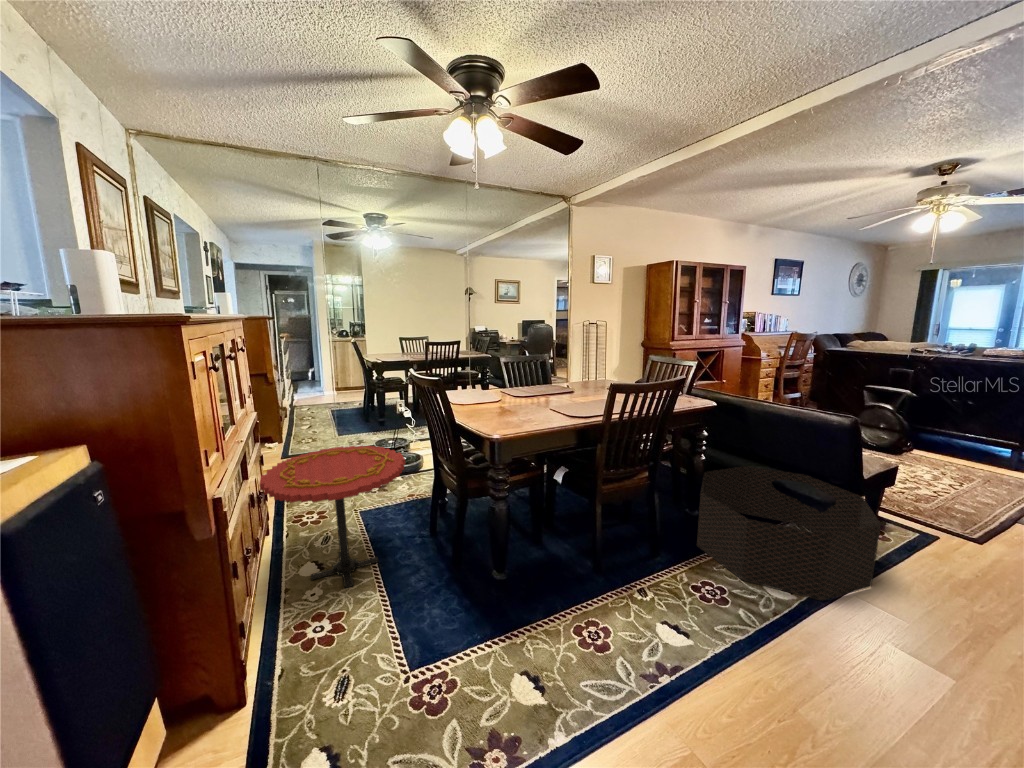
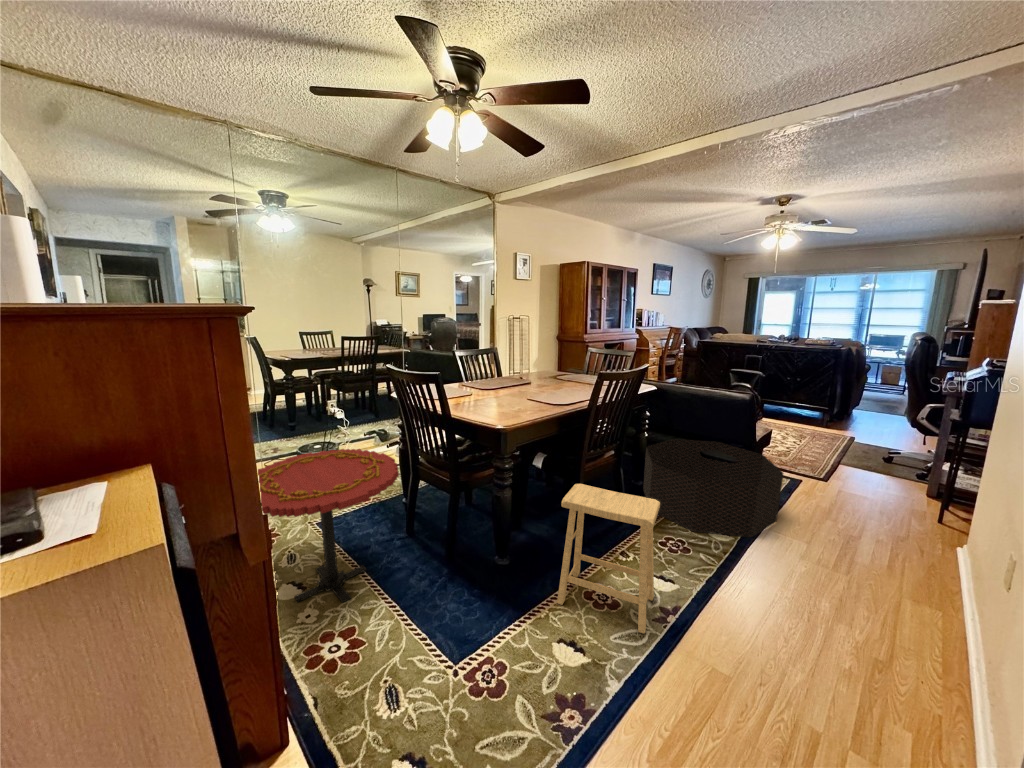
footstool: none [540,504,657,688] -> present [557,484,660,634]

